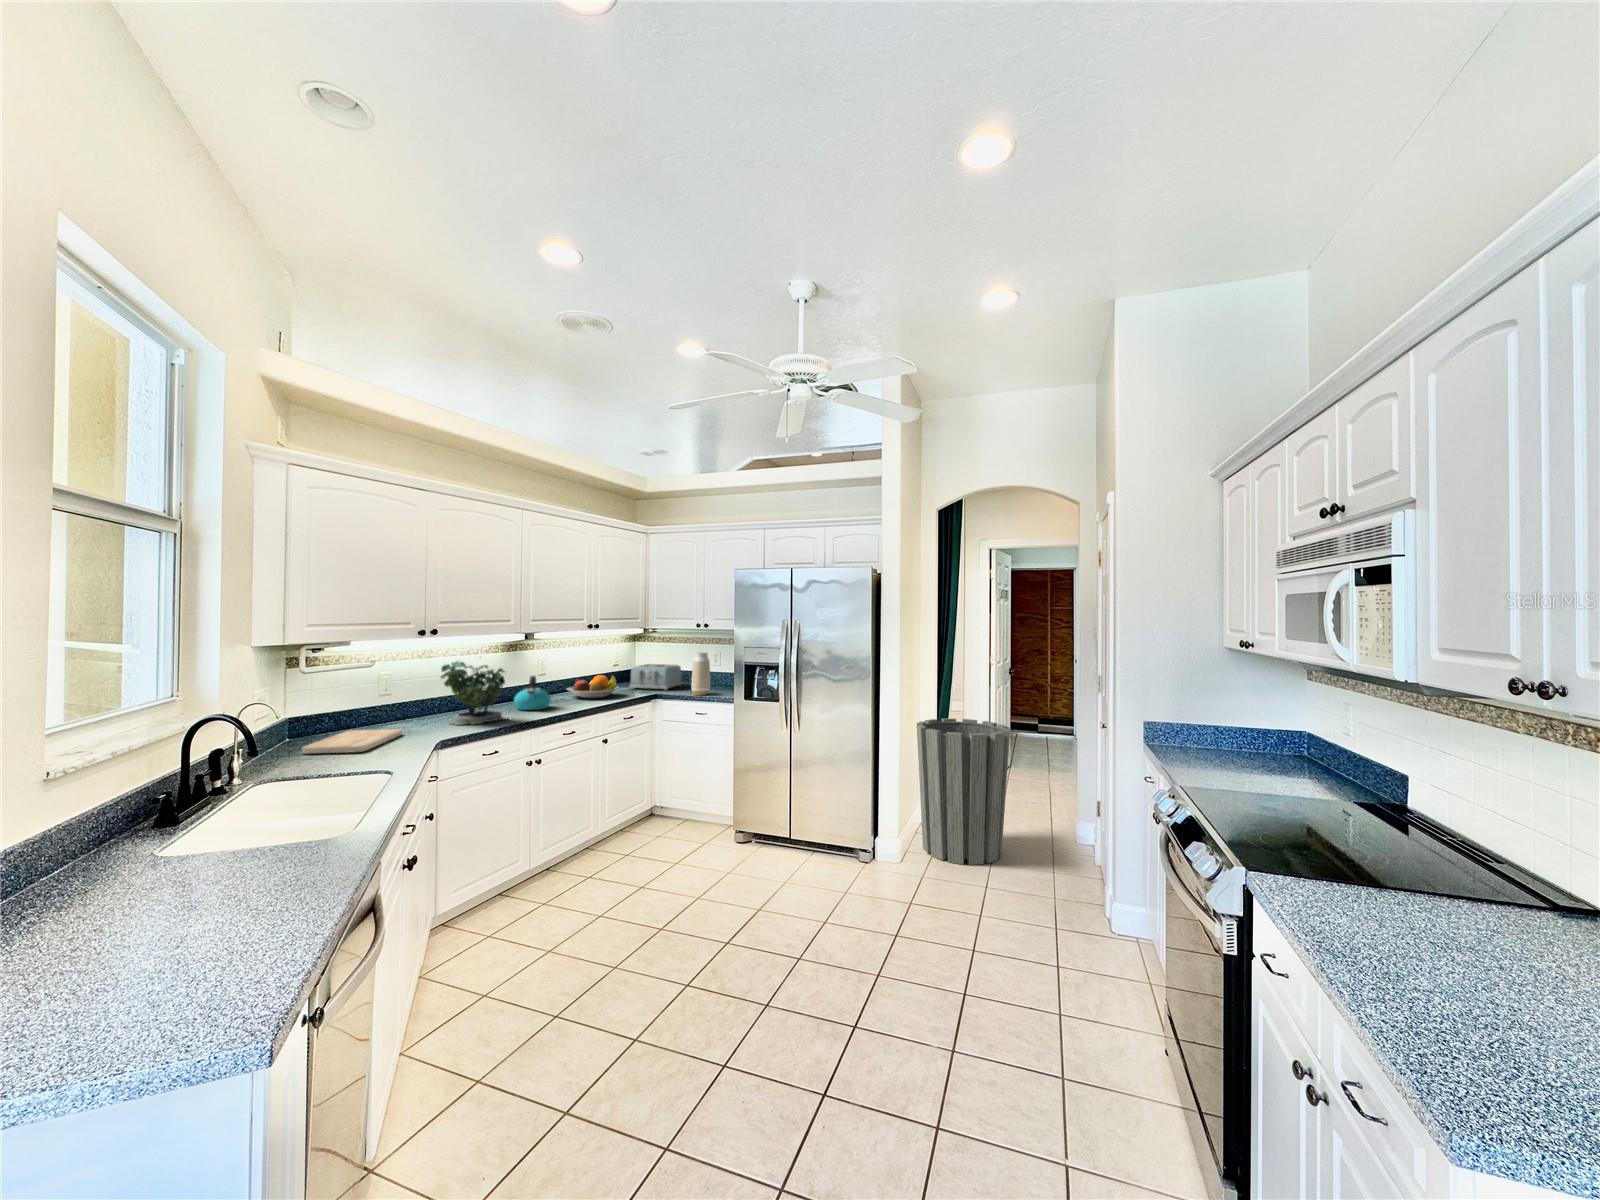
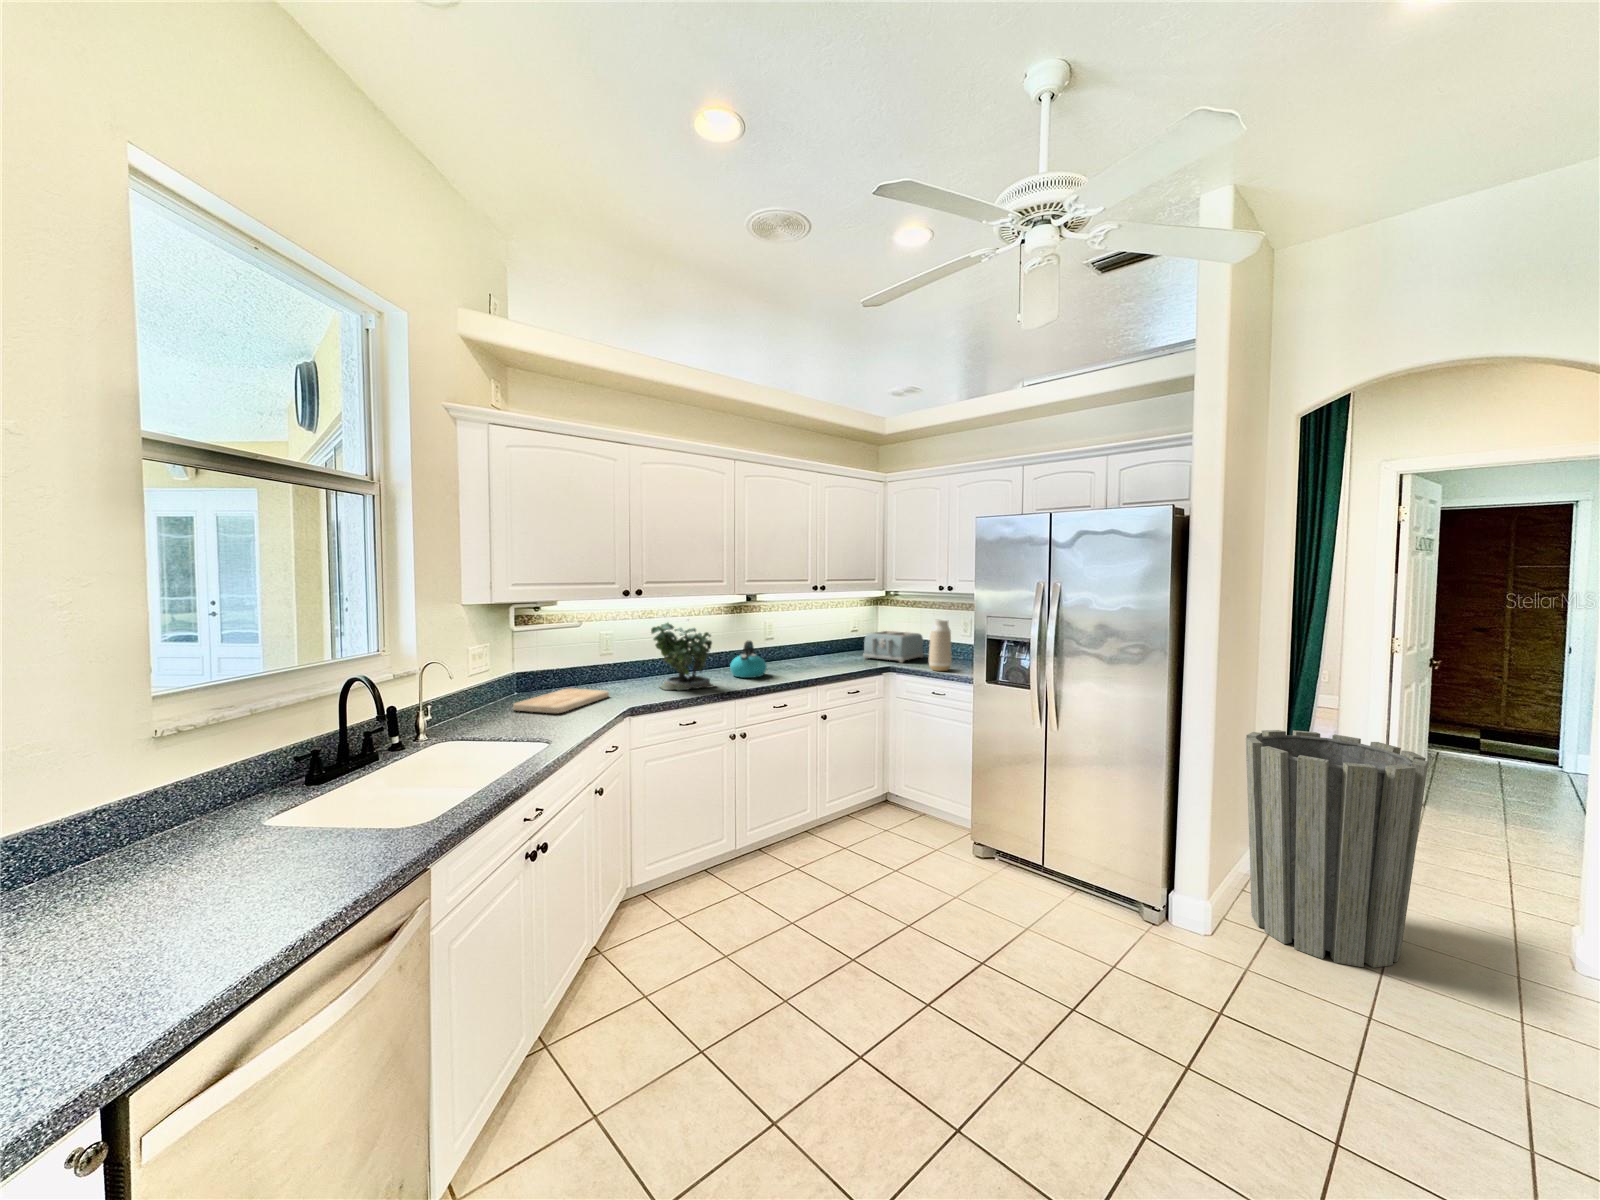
fruit bowl: present [567,675,619,698] -> none [791,642,846,667]

